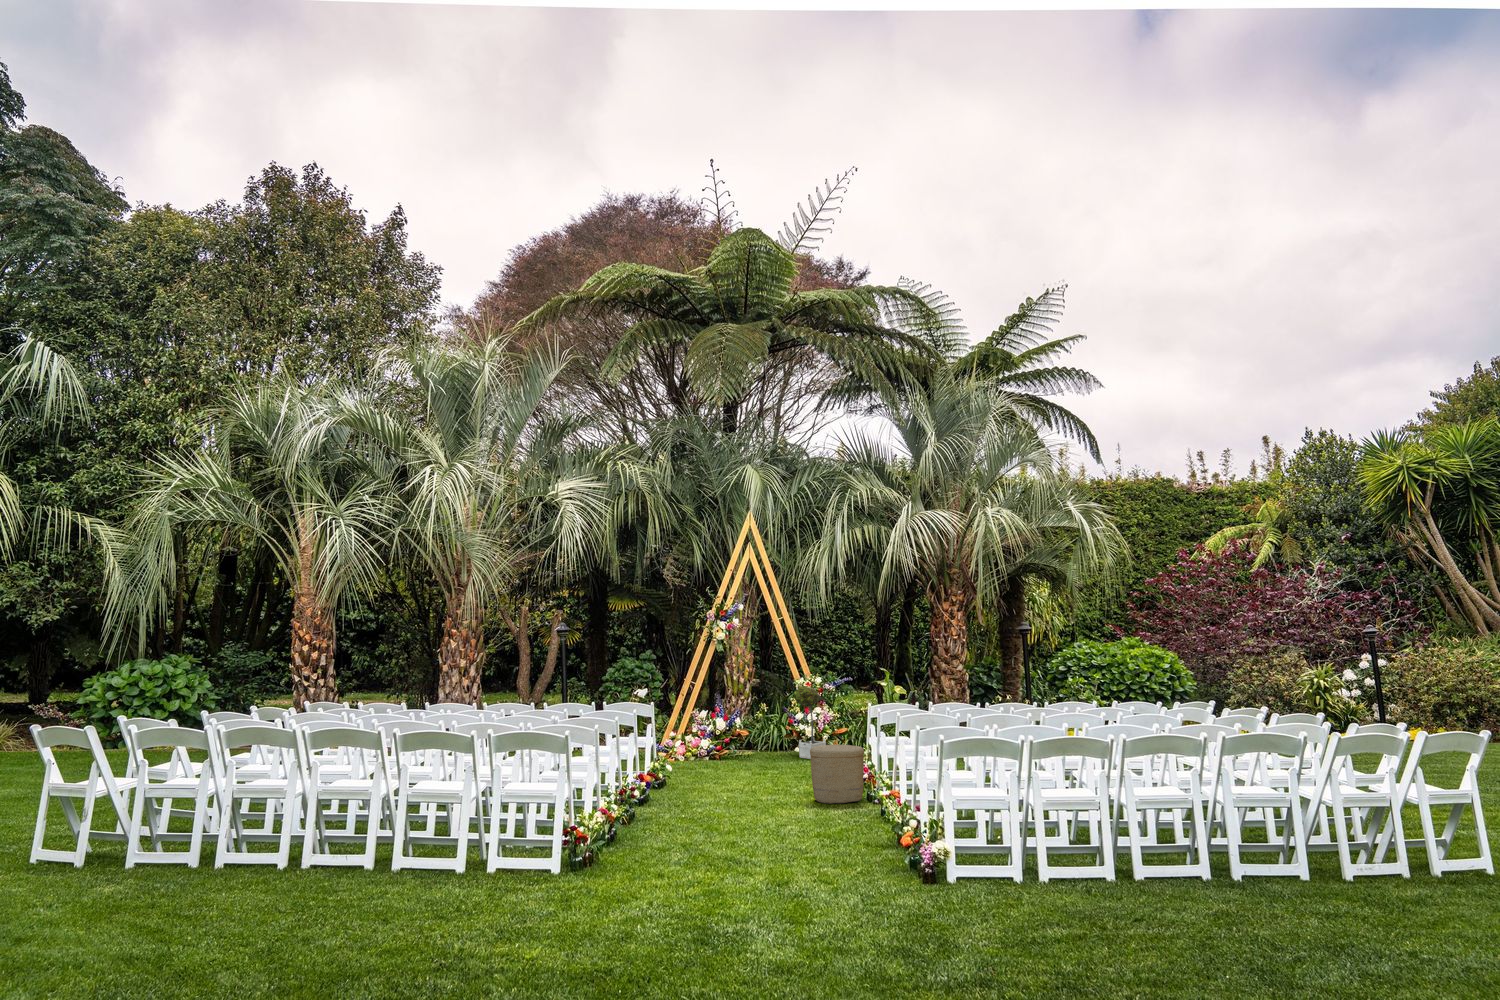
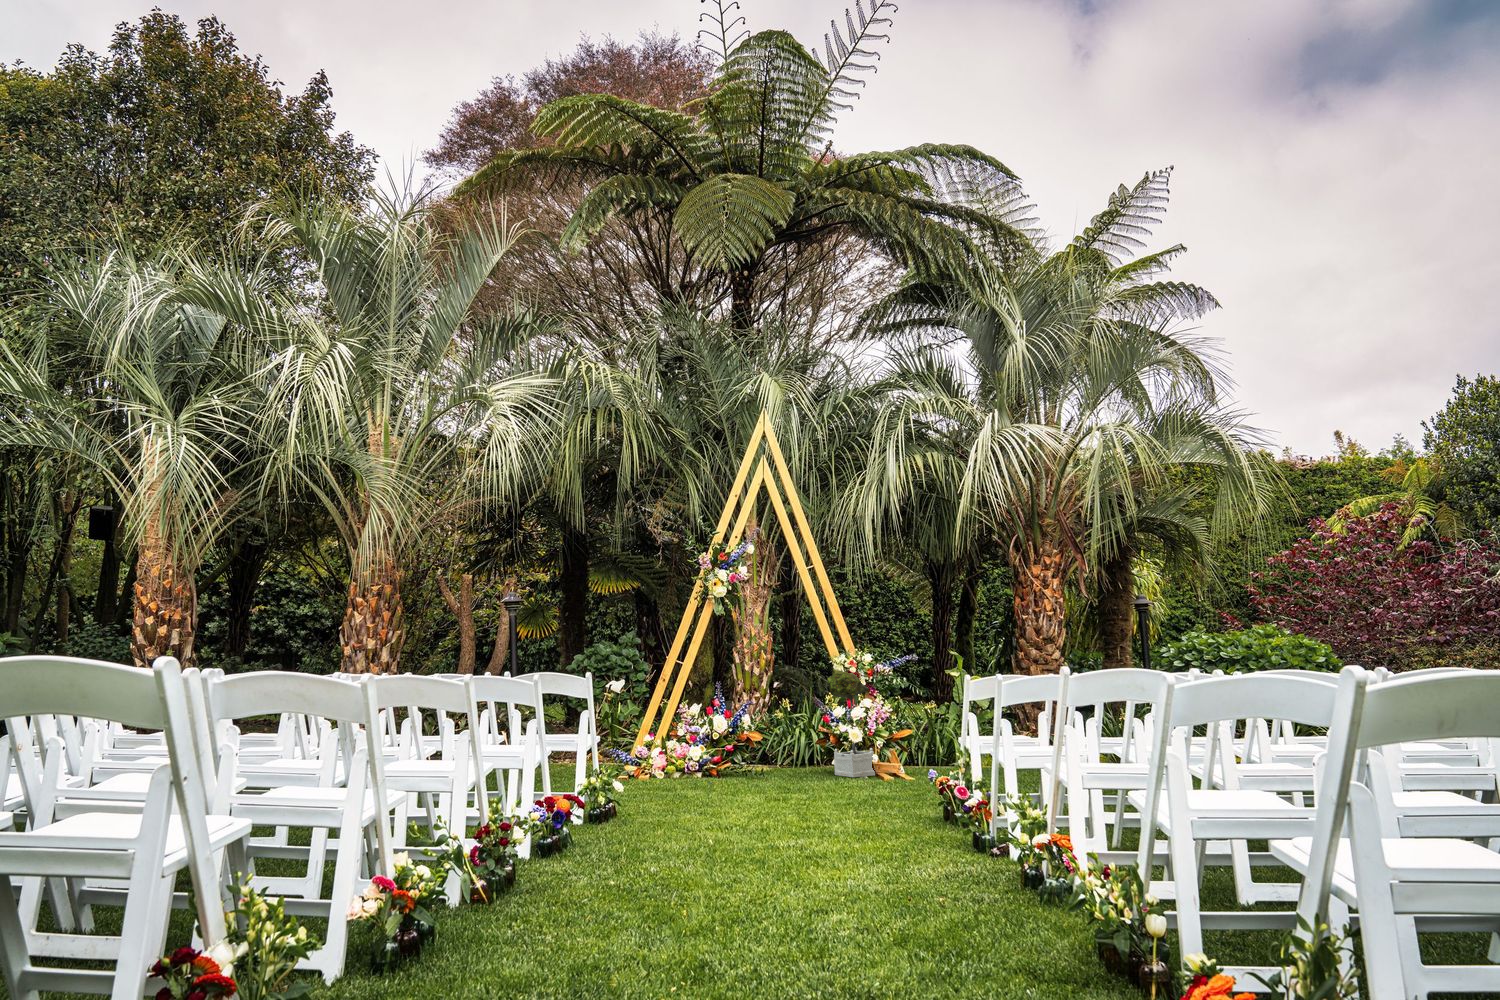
basket: present [810,745,864,804] -> none [865,741,968,853]

